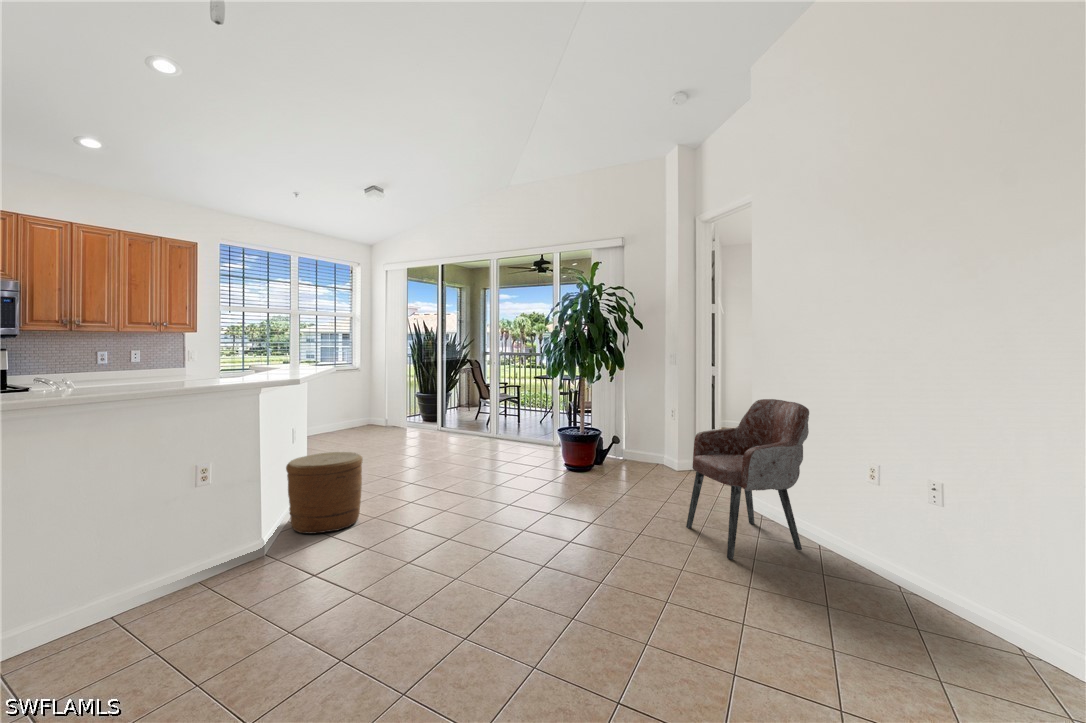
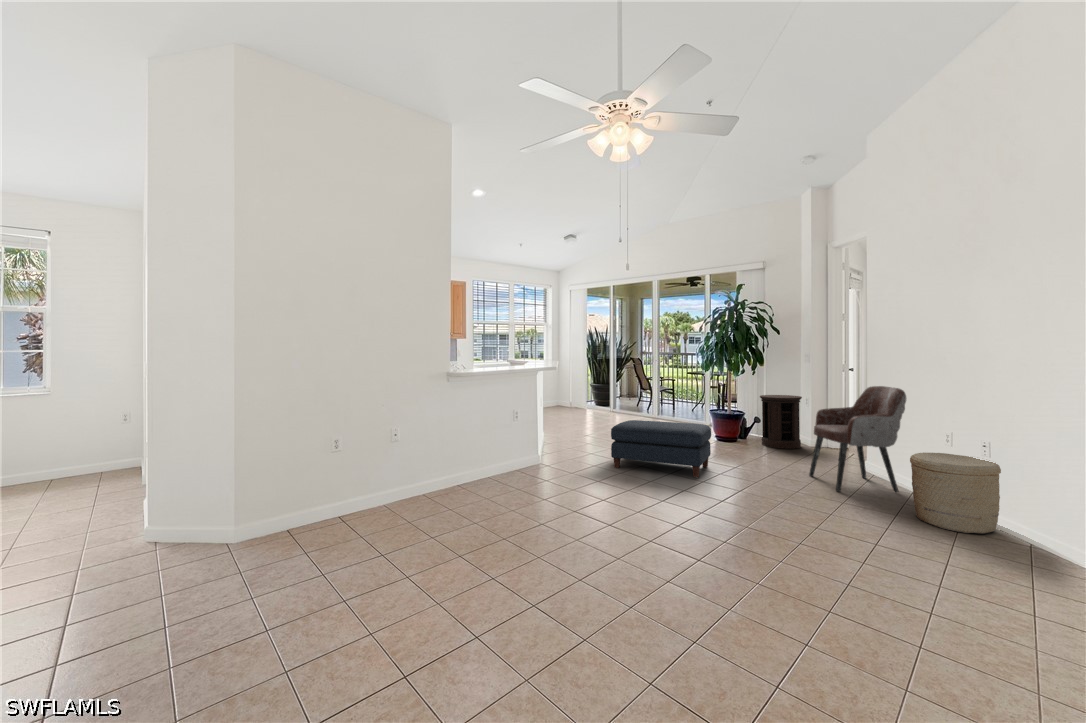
side table: none [619,405,668,476] -> present [760,395,802,449]
woven basket: present [286,452,362,534] -> present [910,453,1001,534]
ottoman: none [401,457,557,553] -> present [611,420,711,478]

